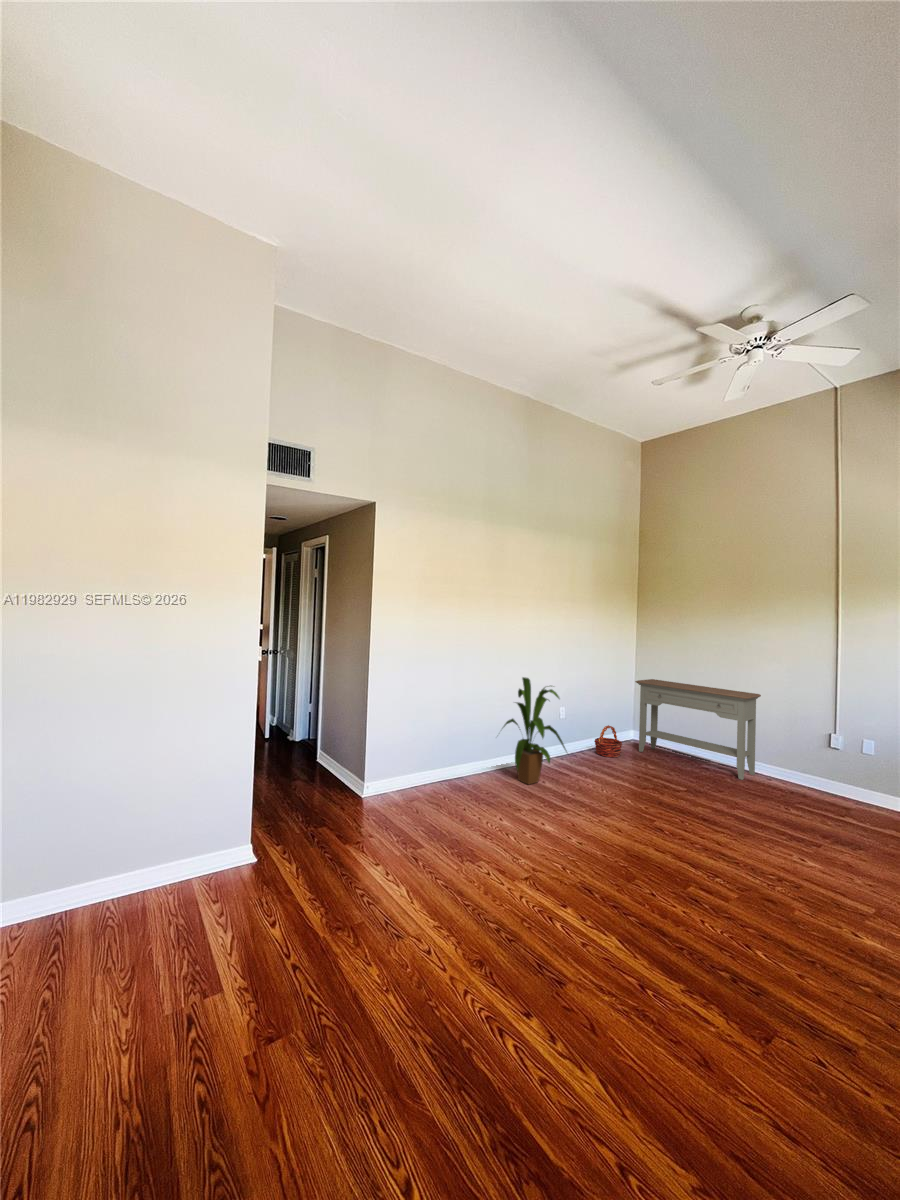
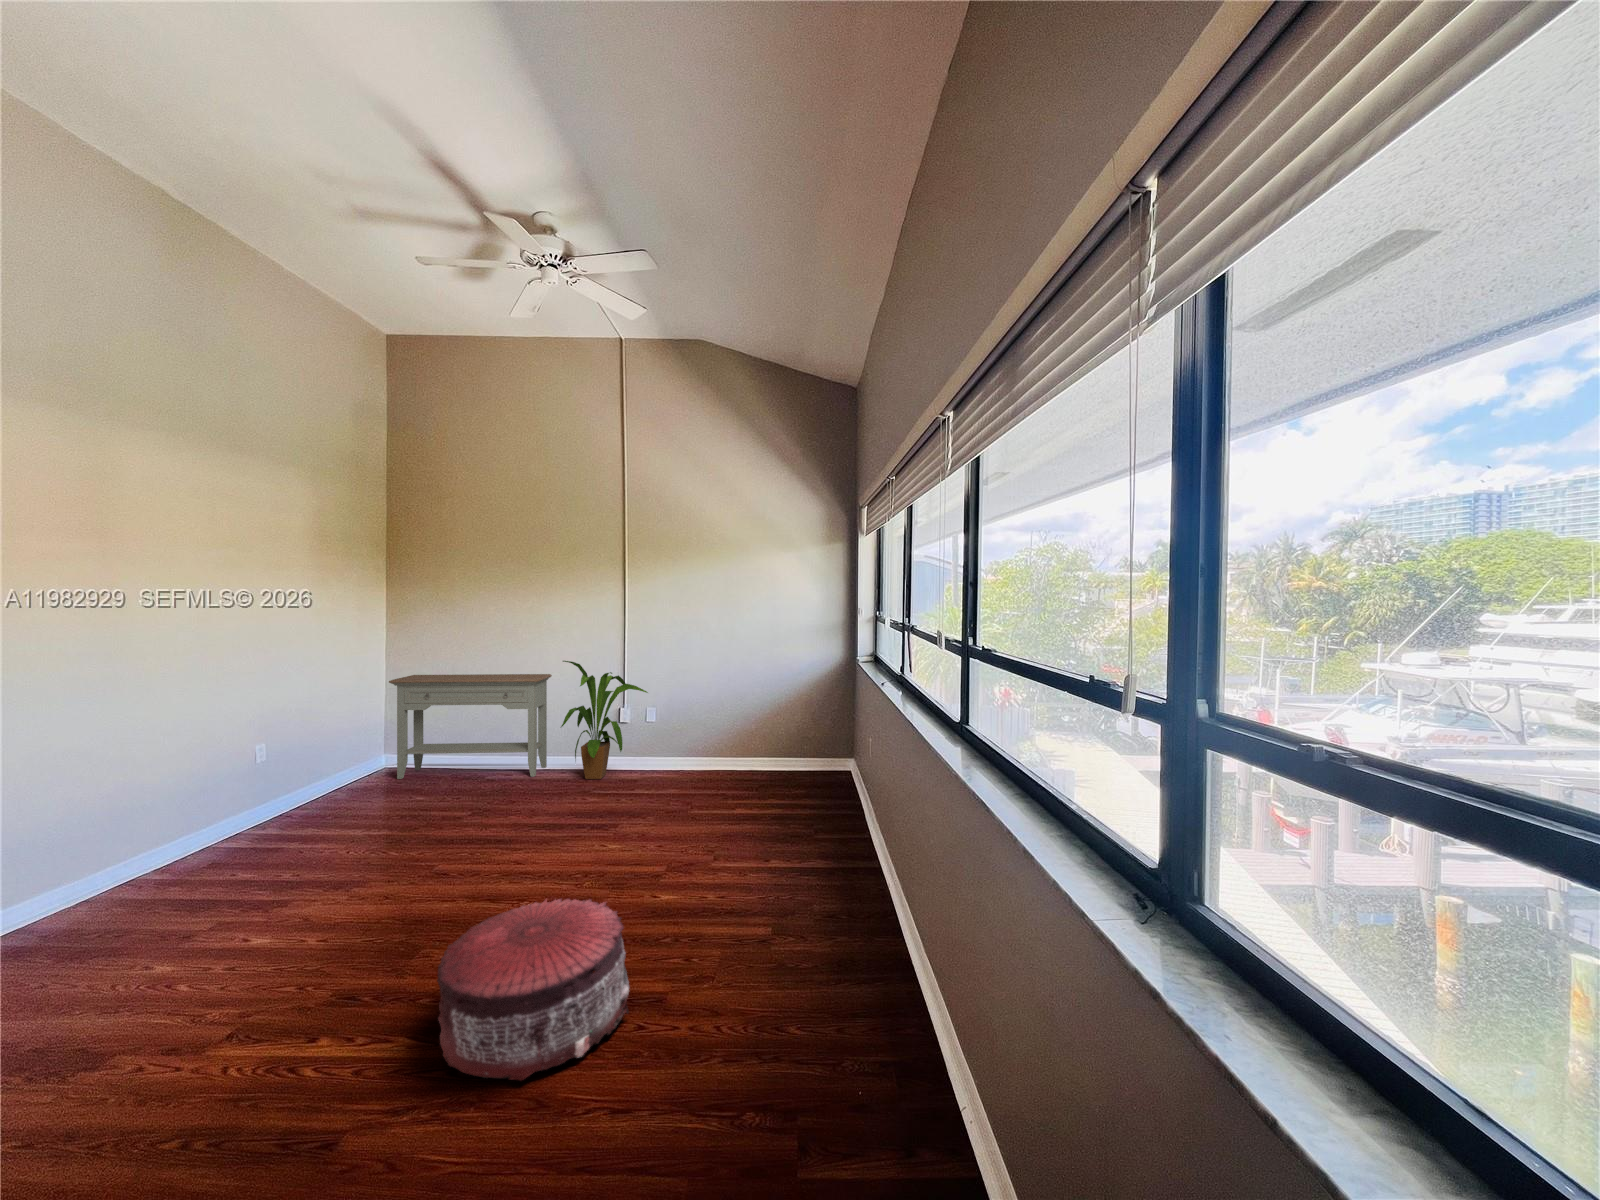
house plant: present [503,677,567,784] -> present [561,661,648,779]
basket: present [594,725,622,757] -> none [322,753,372,801]
pouf: none [633,880,808,1055] -> present [437,899,629,1080]

